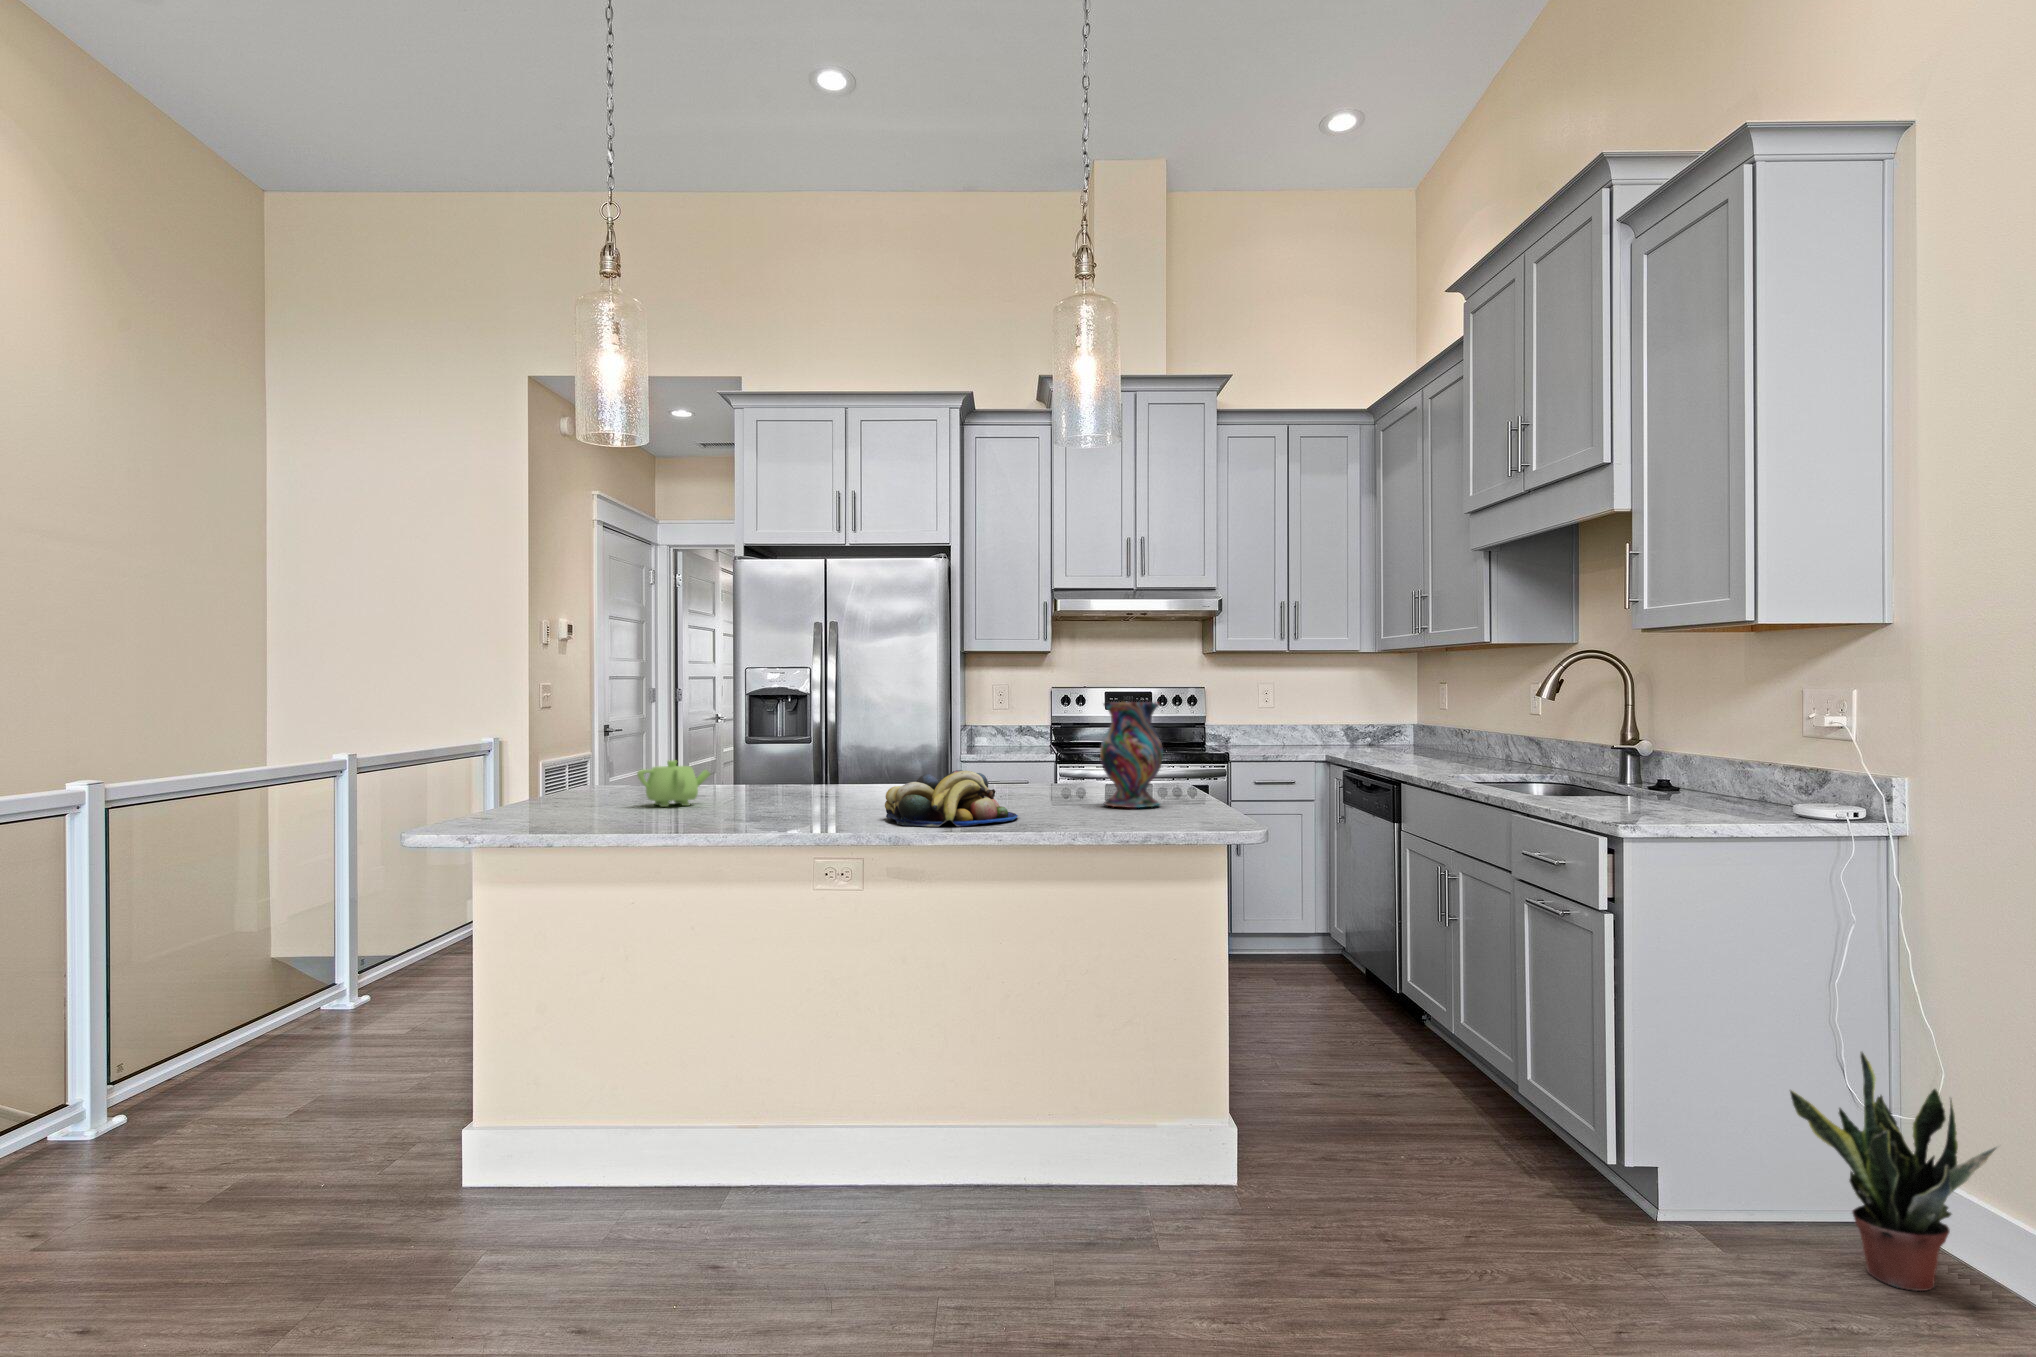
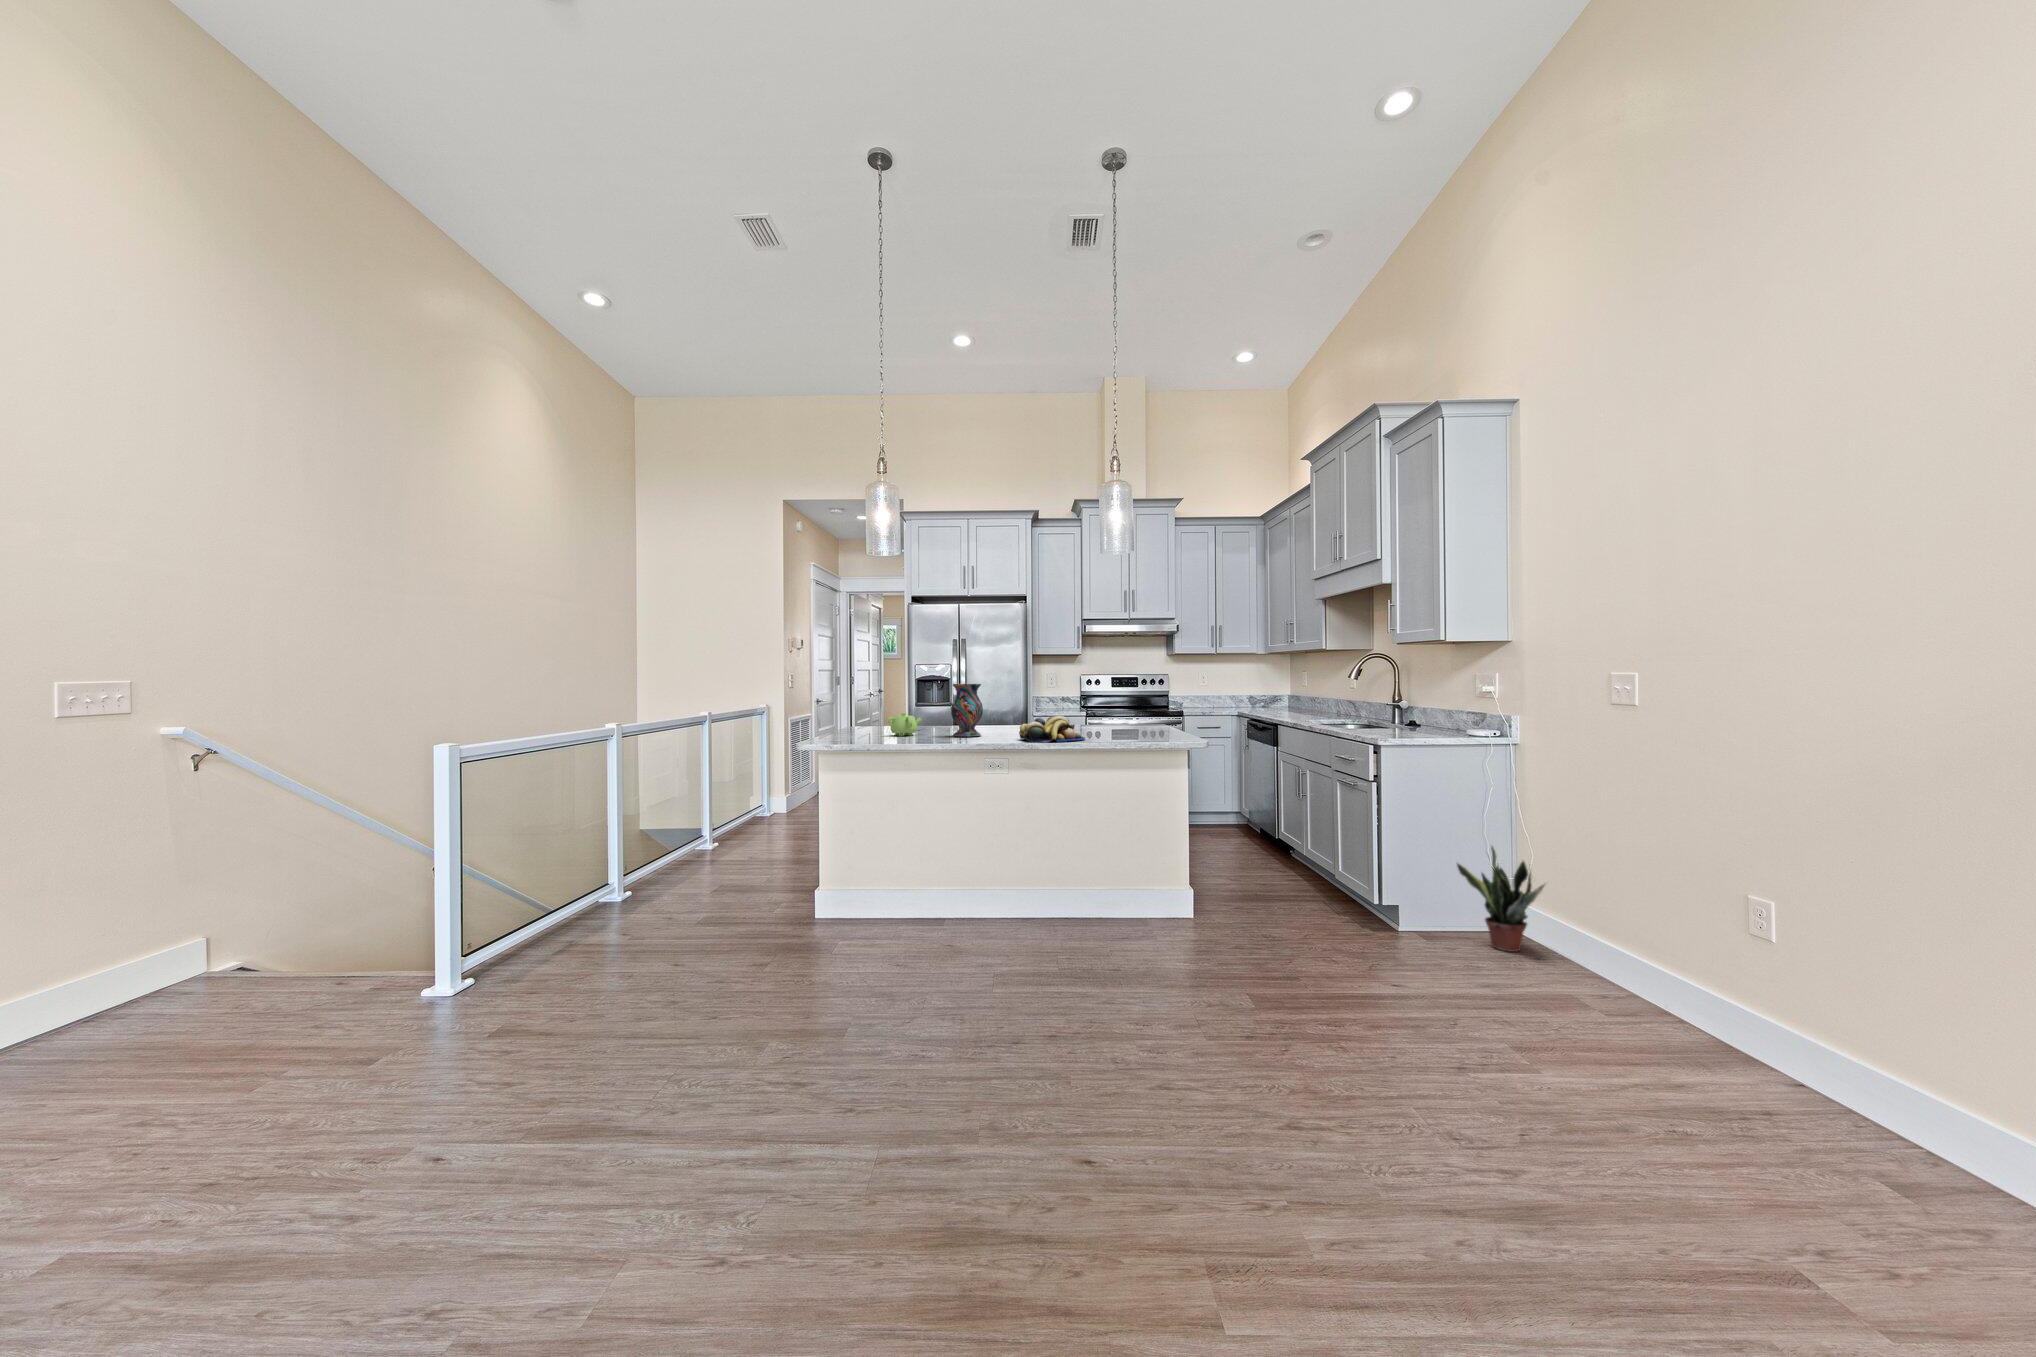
vase: present [1100,702,1163,808] -> present [951,684,983,737]

